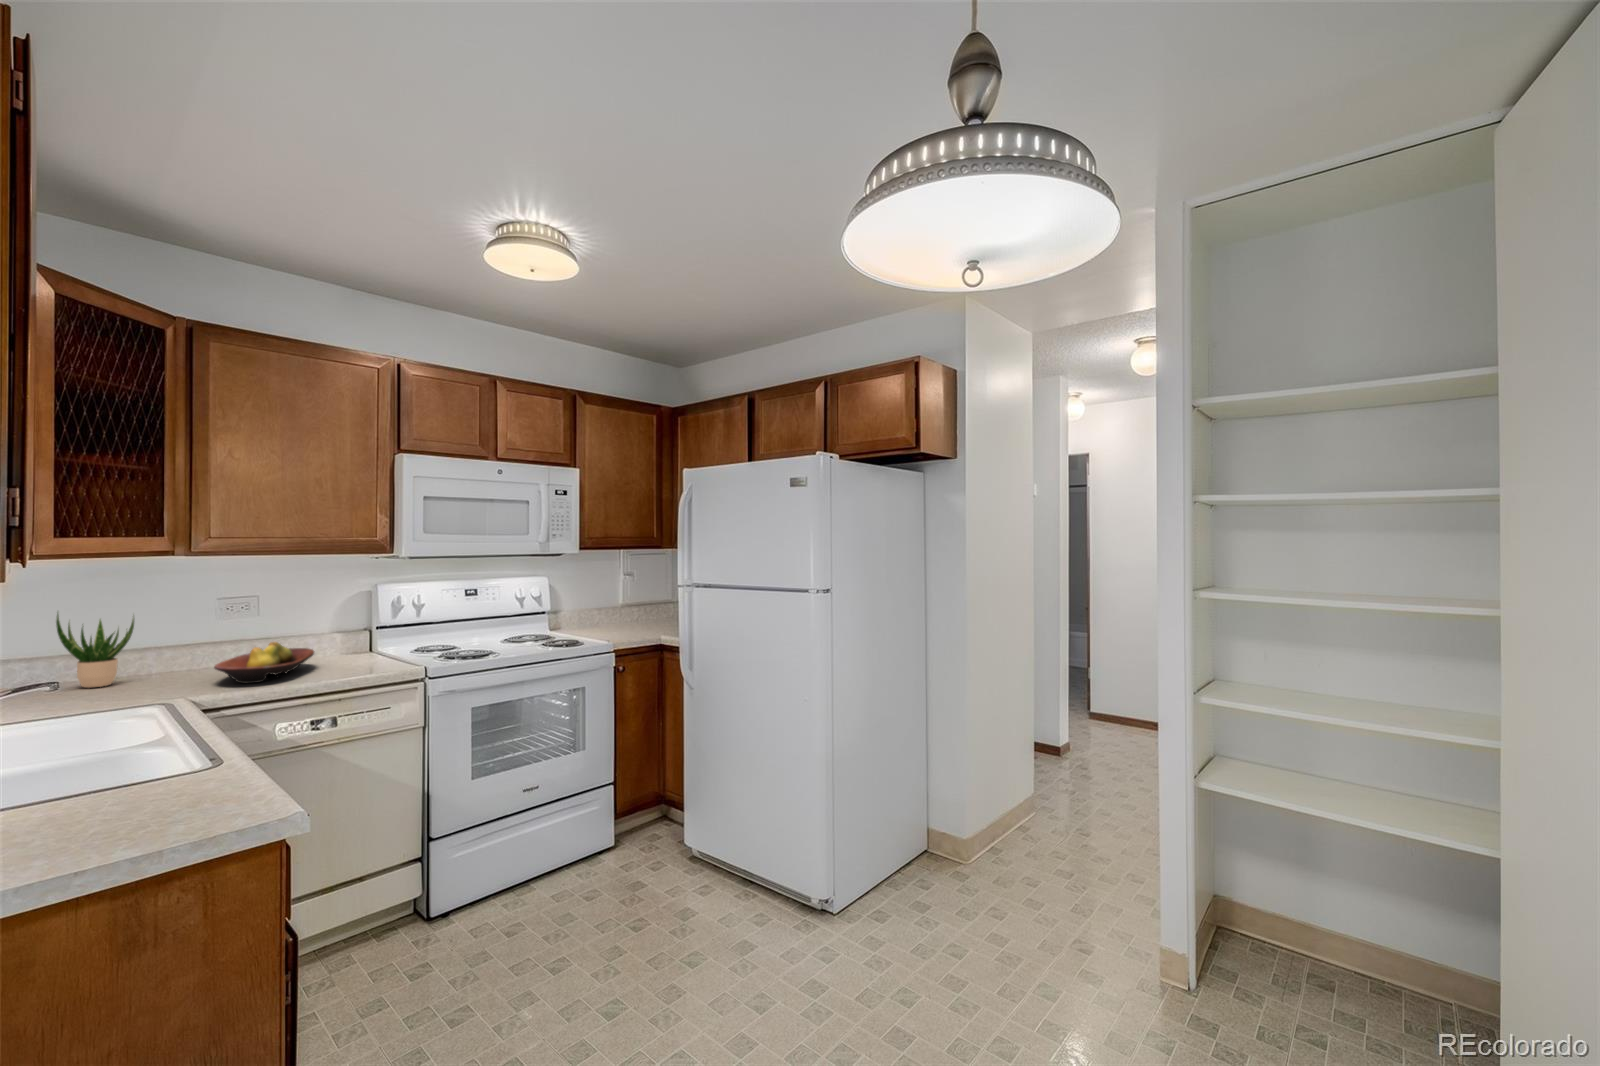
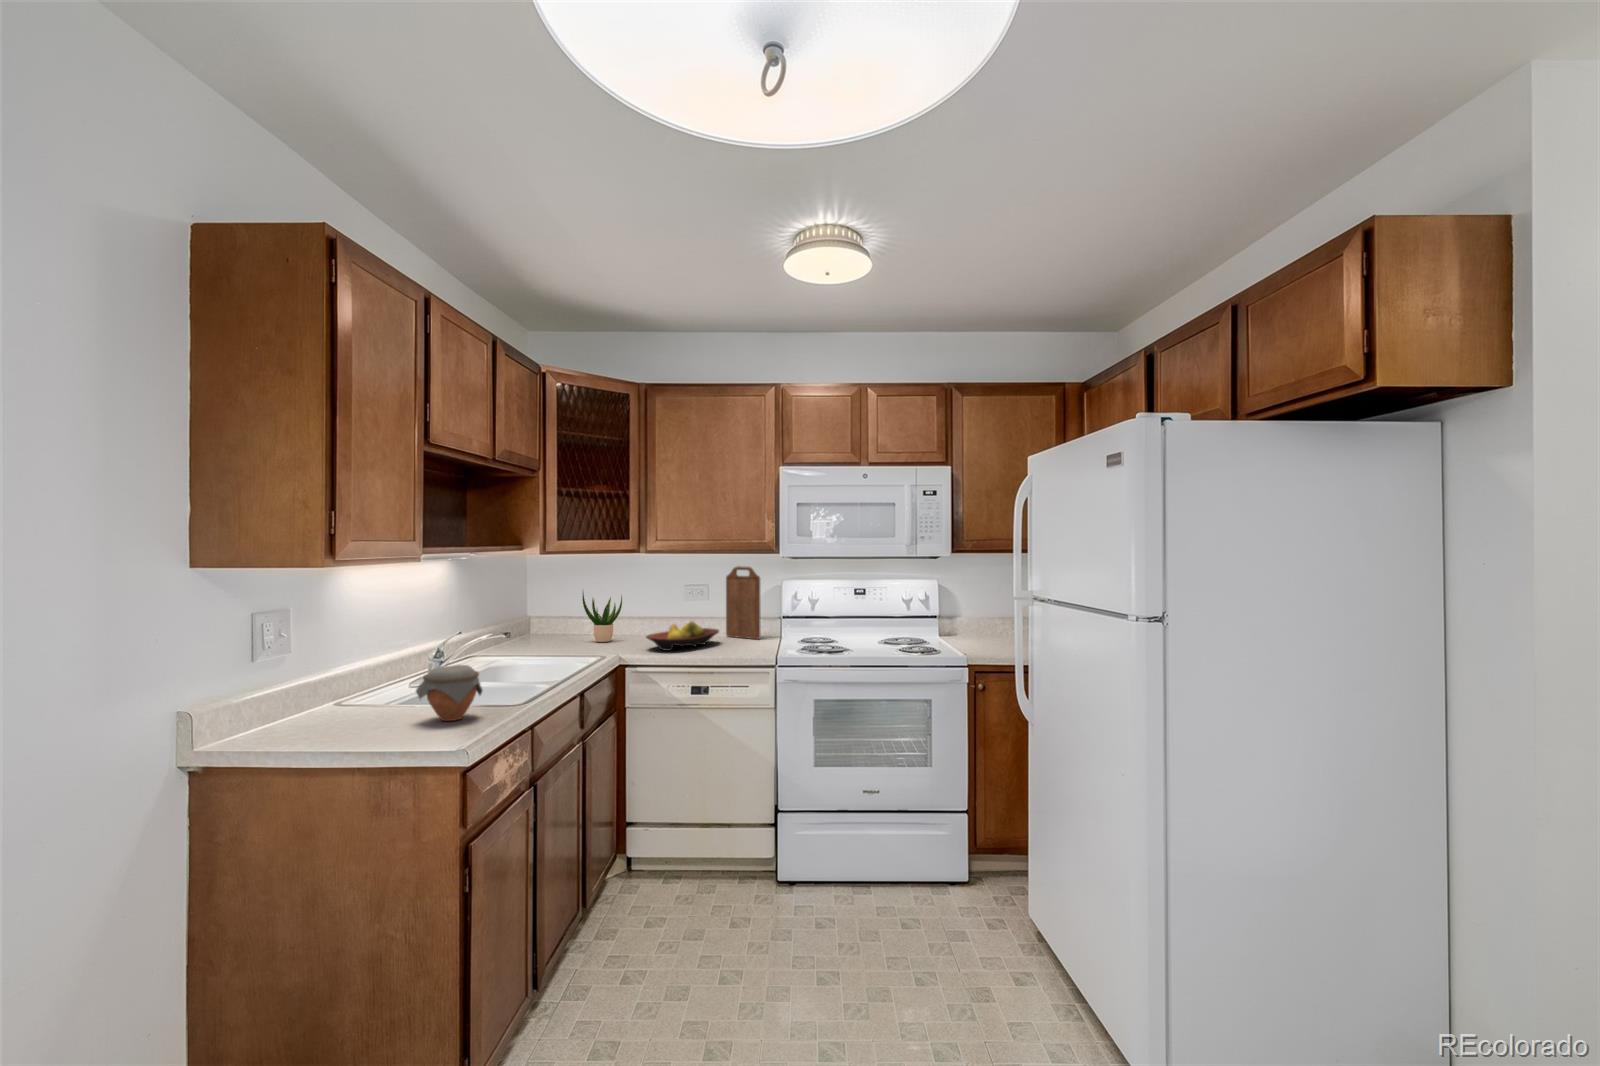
cutting board: none [299,569,359,656] -> present [726,566,760,639]
jar: none [99,734,221,824] -> present [416,665,483,721]

